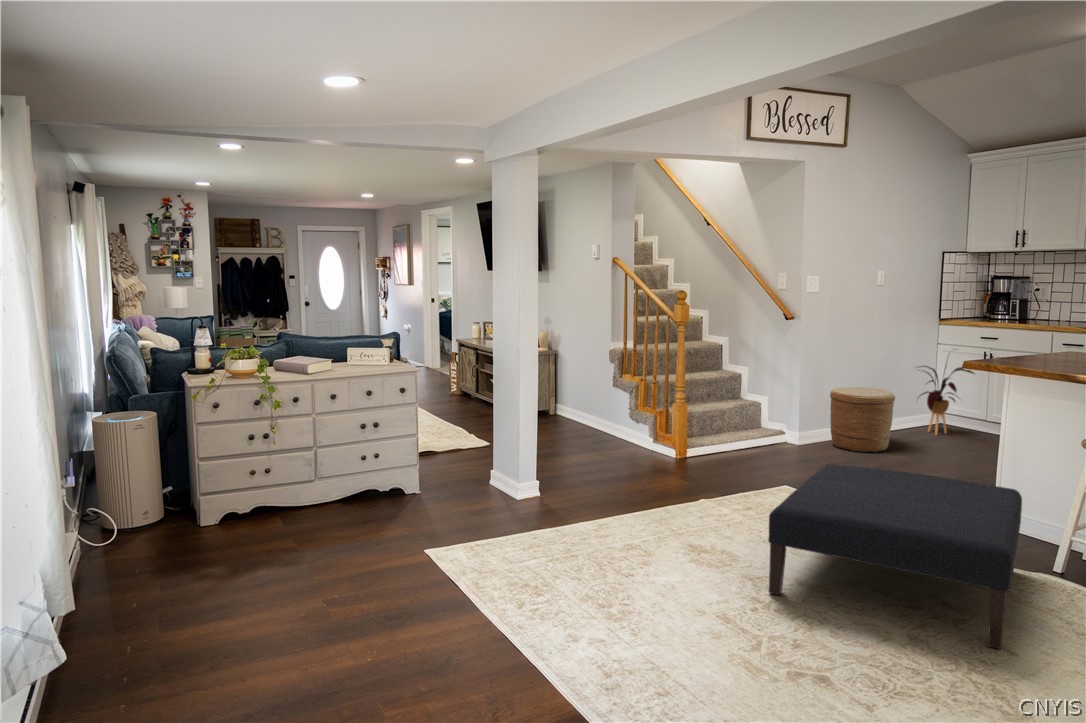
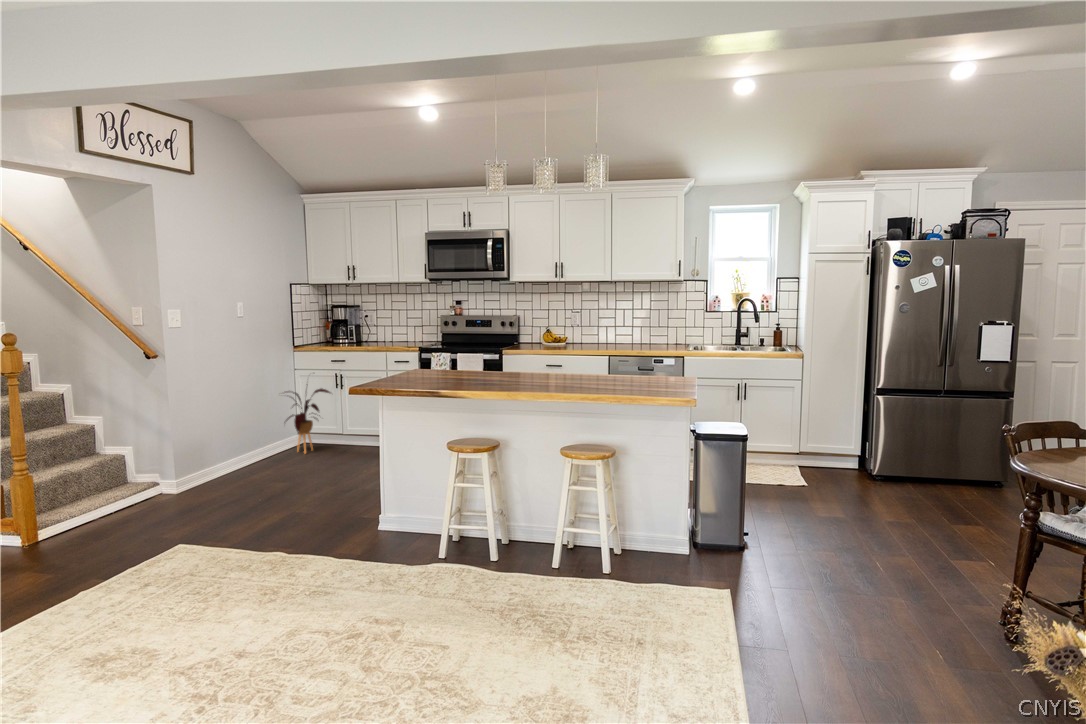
woven basket: present [830,387,895,452] -> none [205,420,271,487]
ottoman: present [768,464,1022,649] -> none [200,497,439,681]

